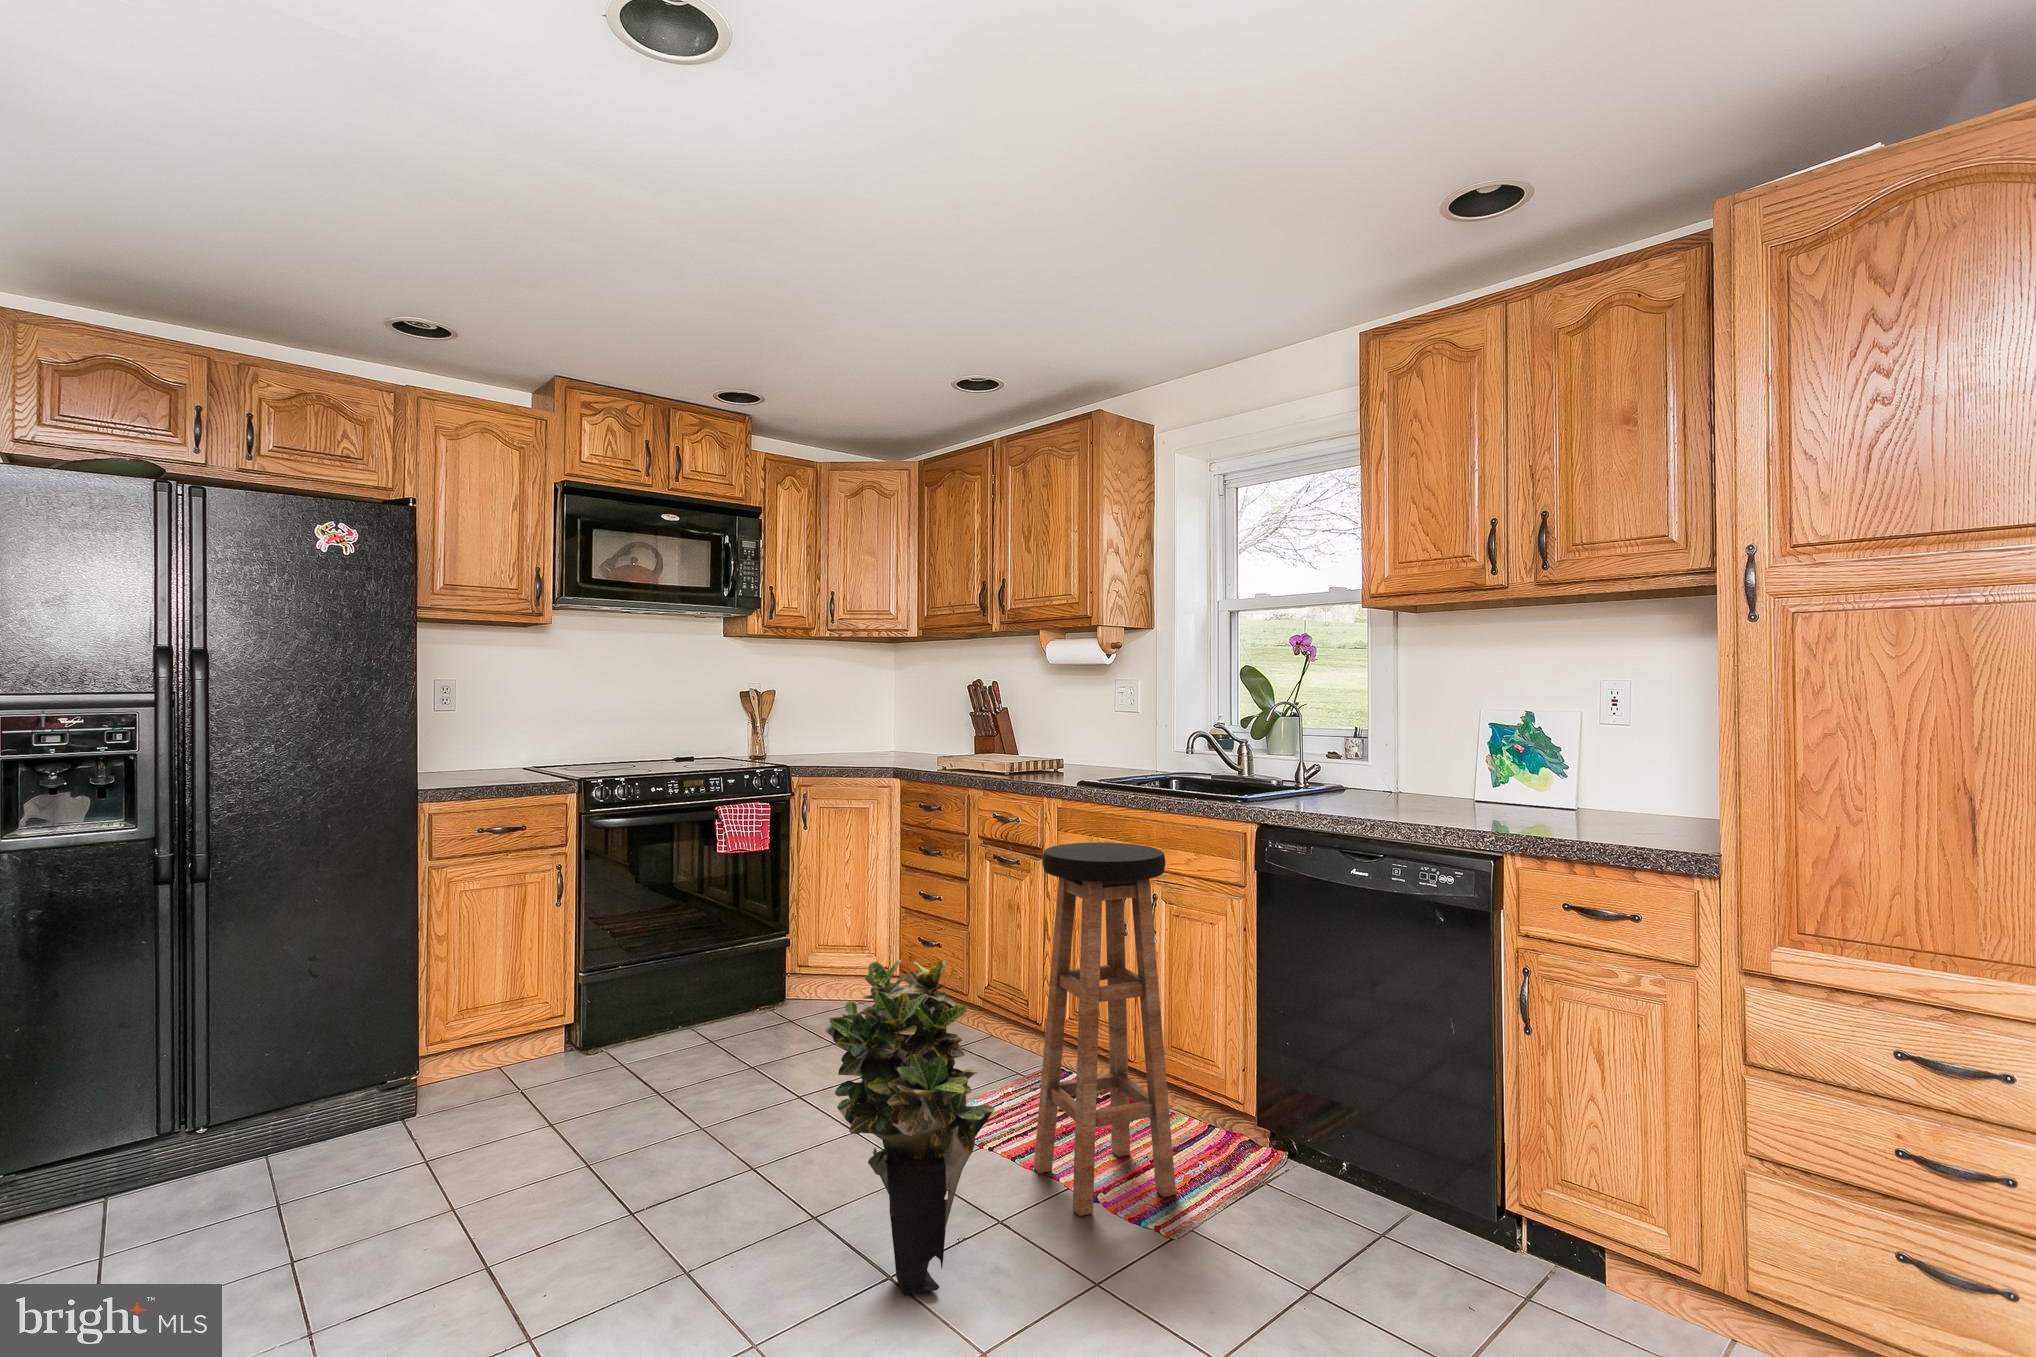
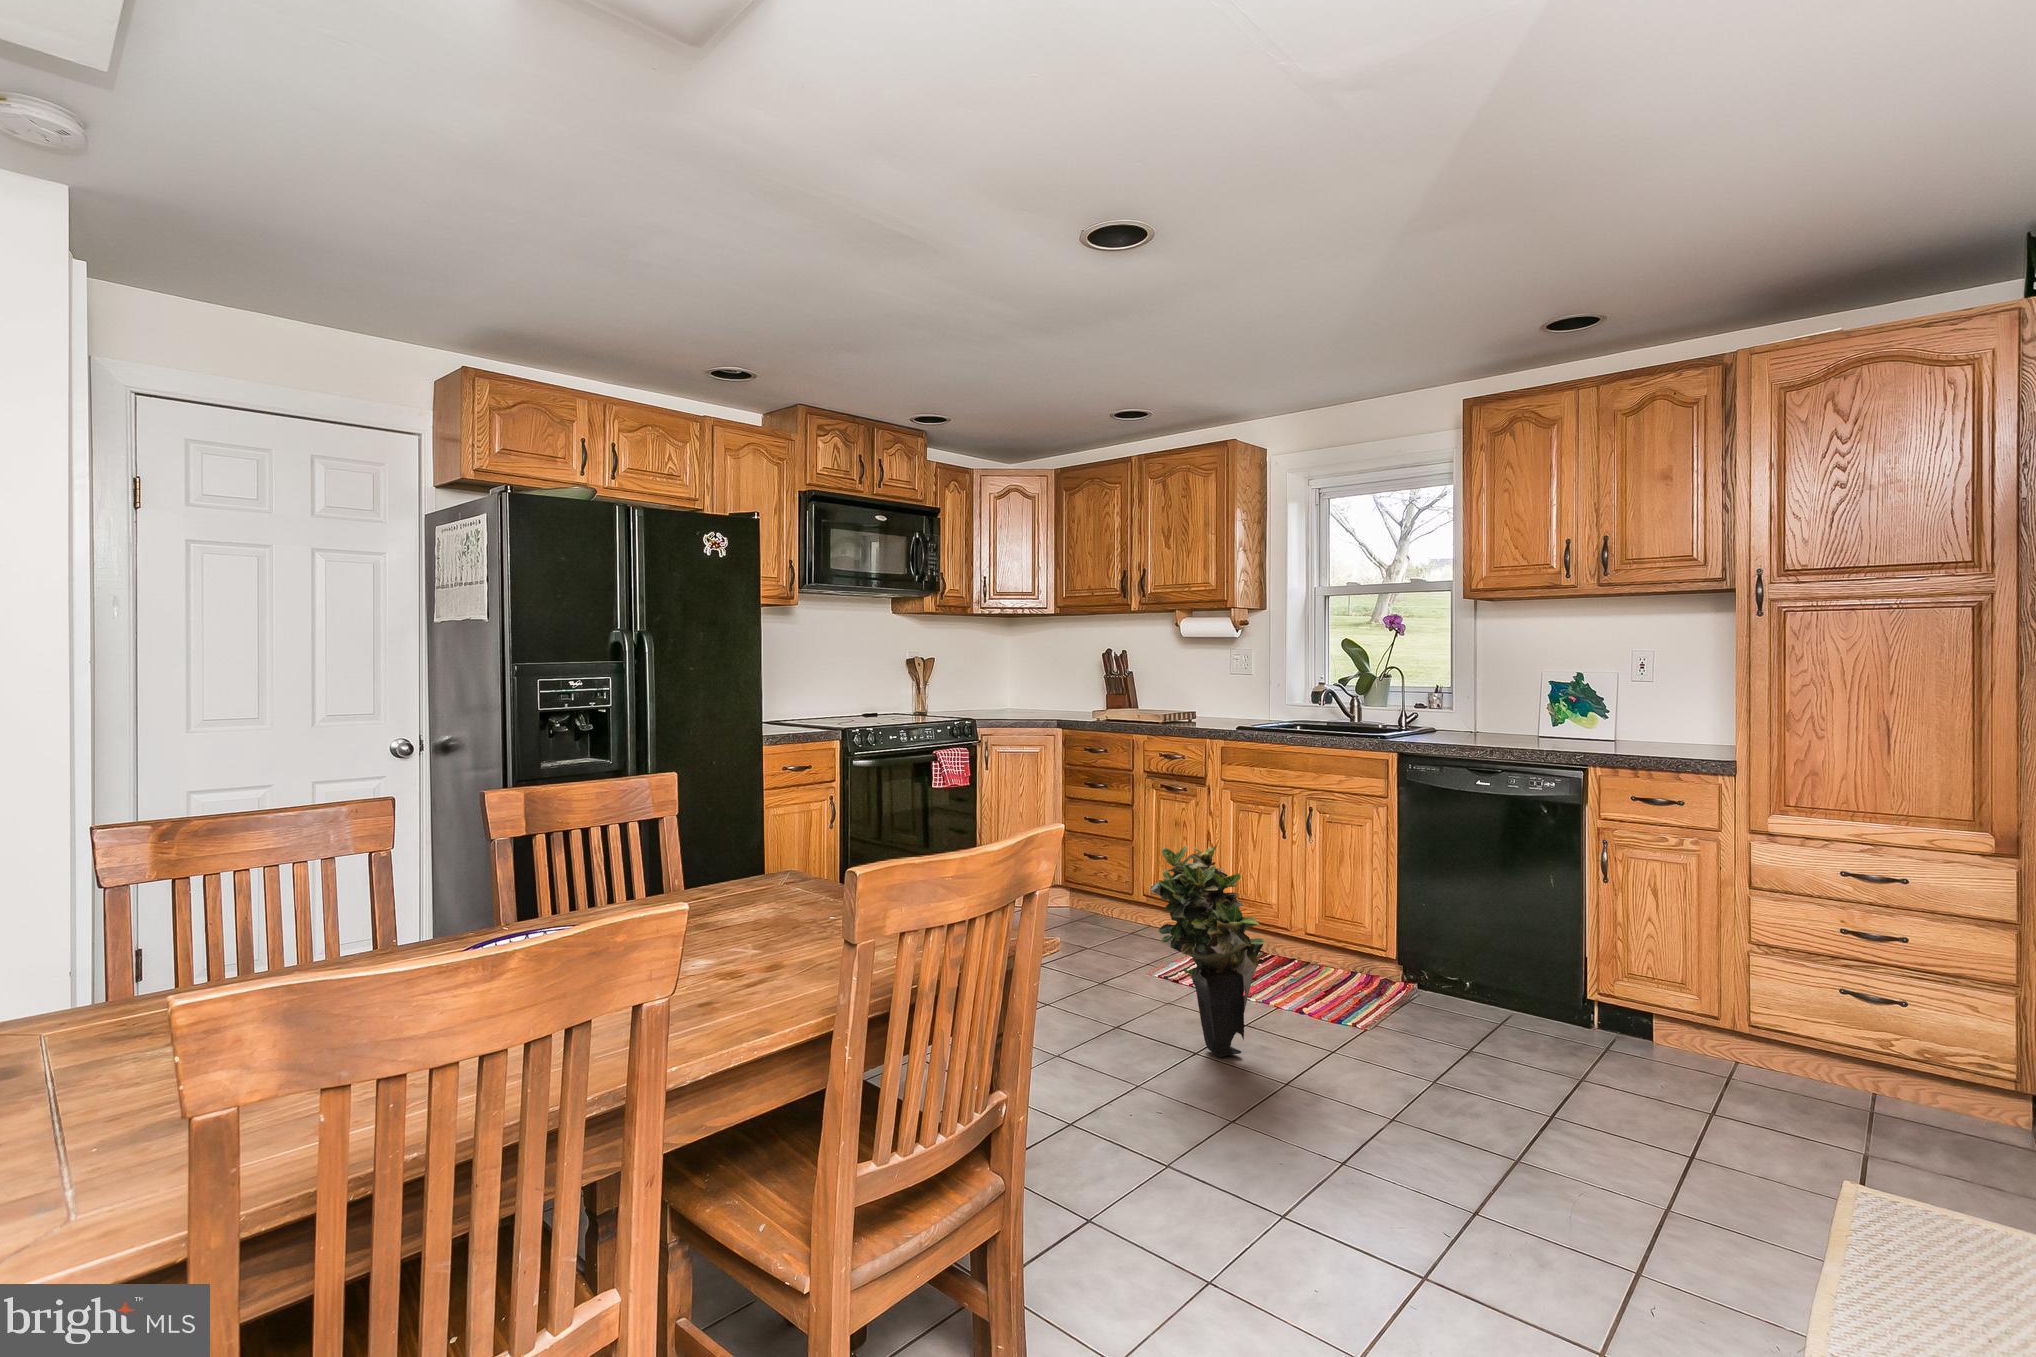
bar stool: present [1034,842,1176,1216] -> none [1250,768,1357,1018]

